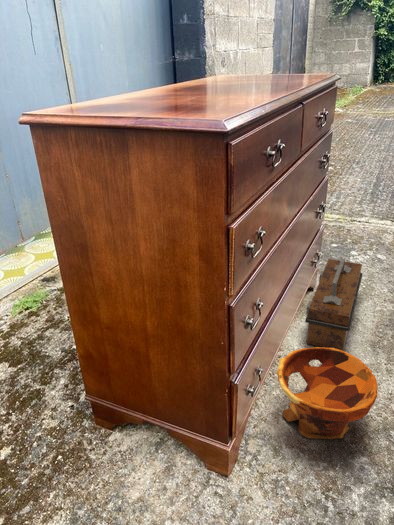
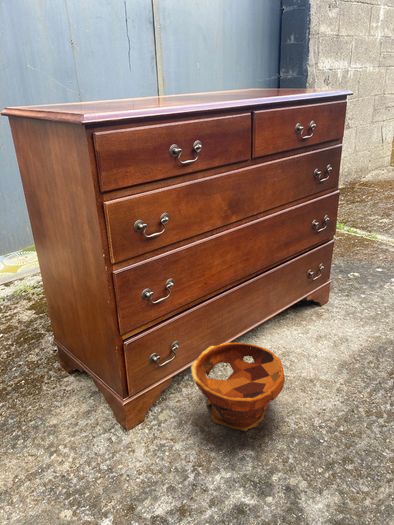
toolbox: present [305,259,362,351] -> none [272,273,369,361]

